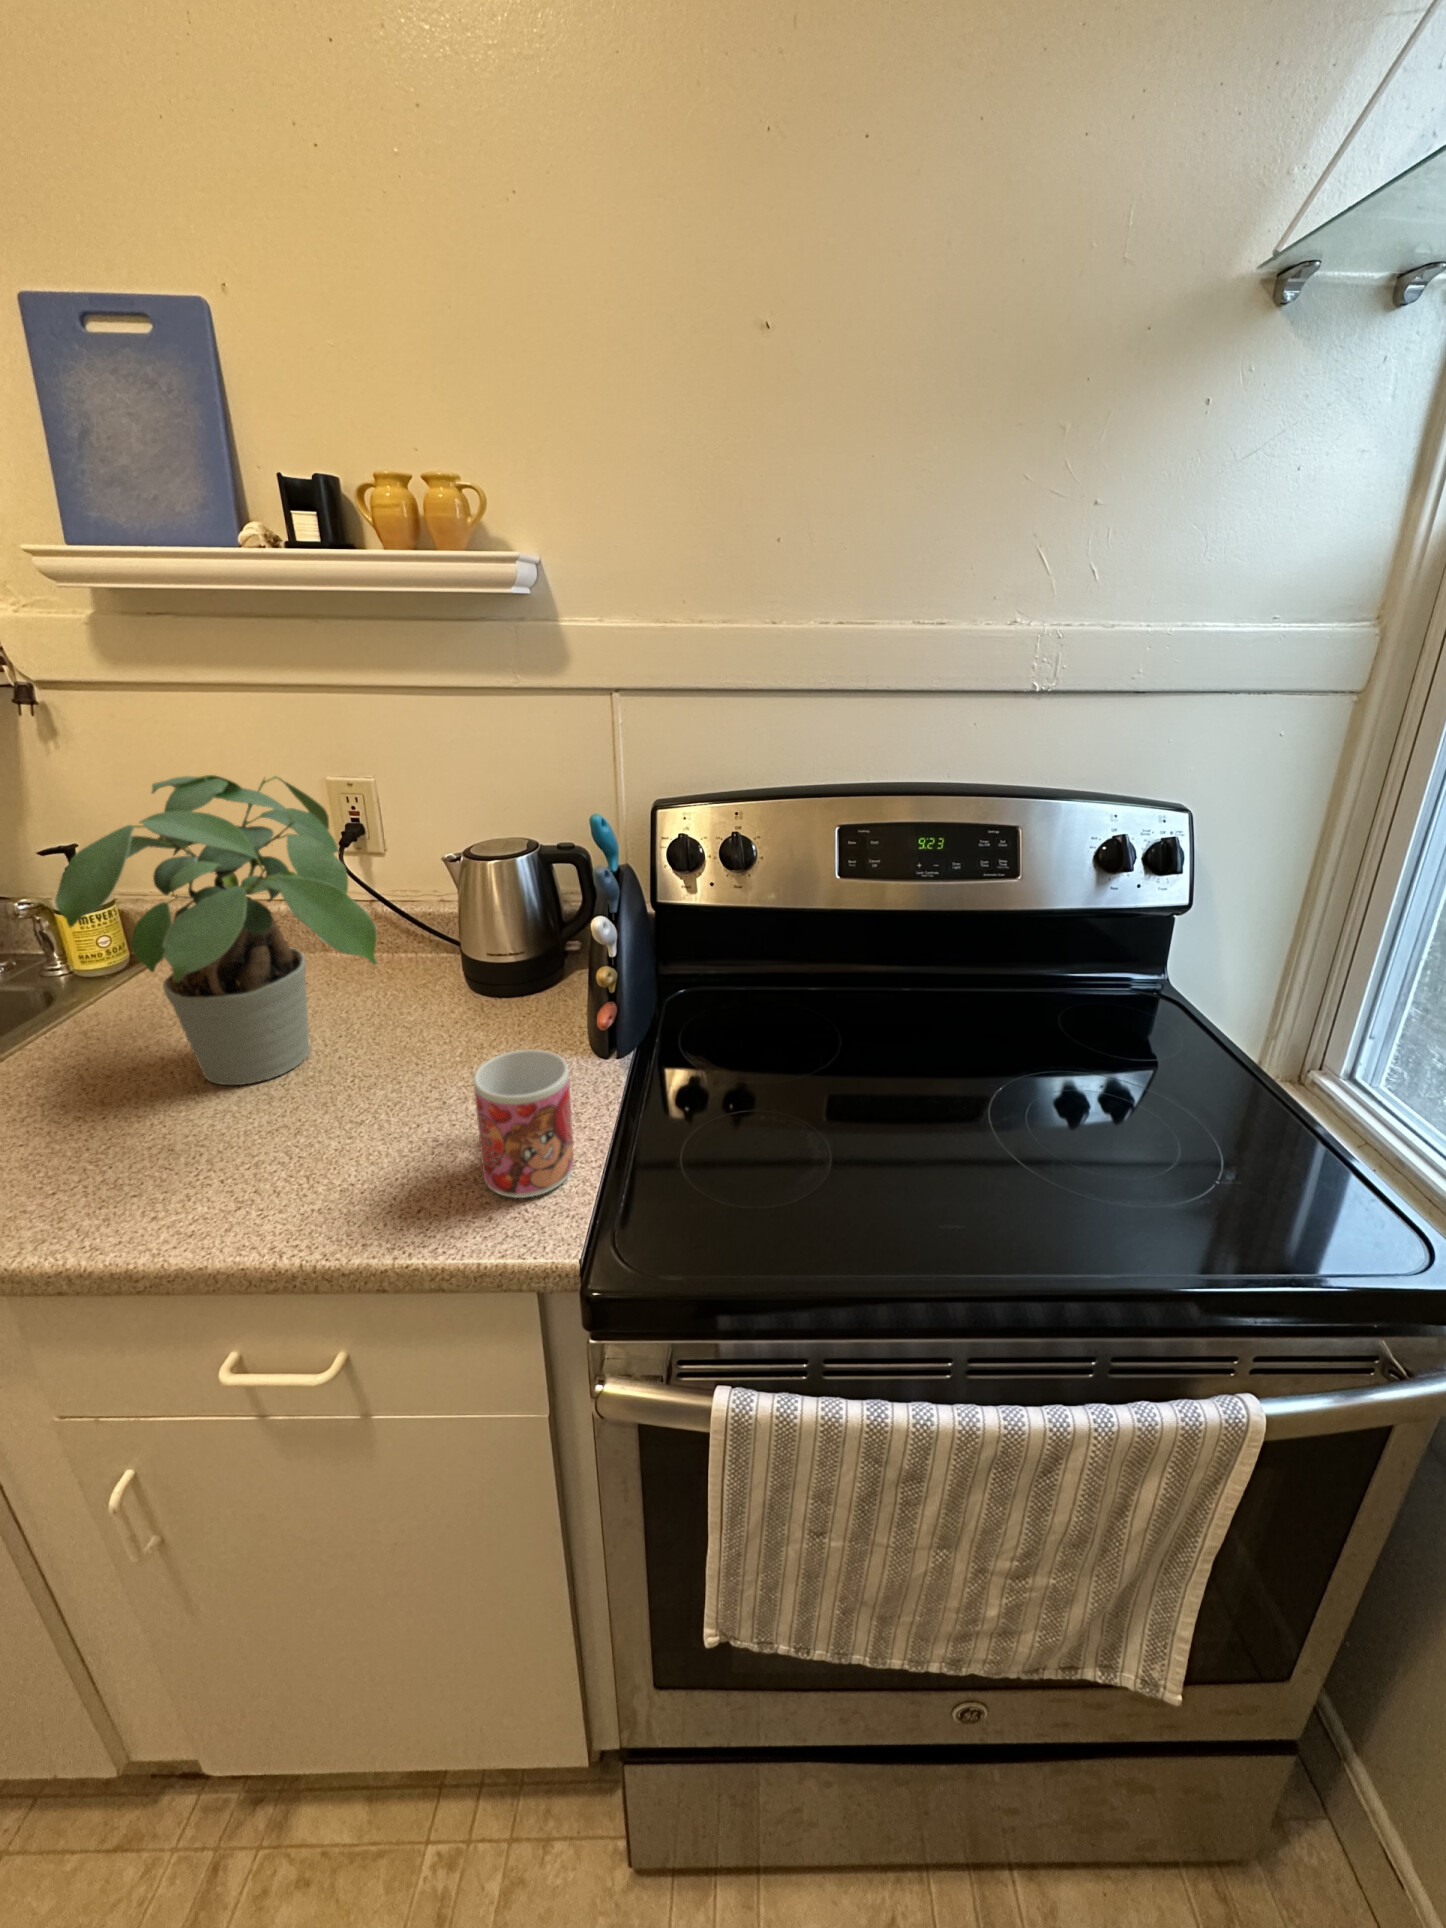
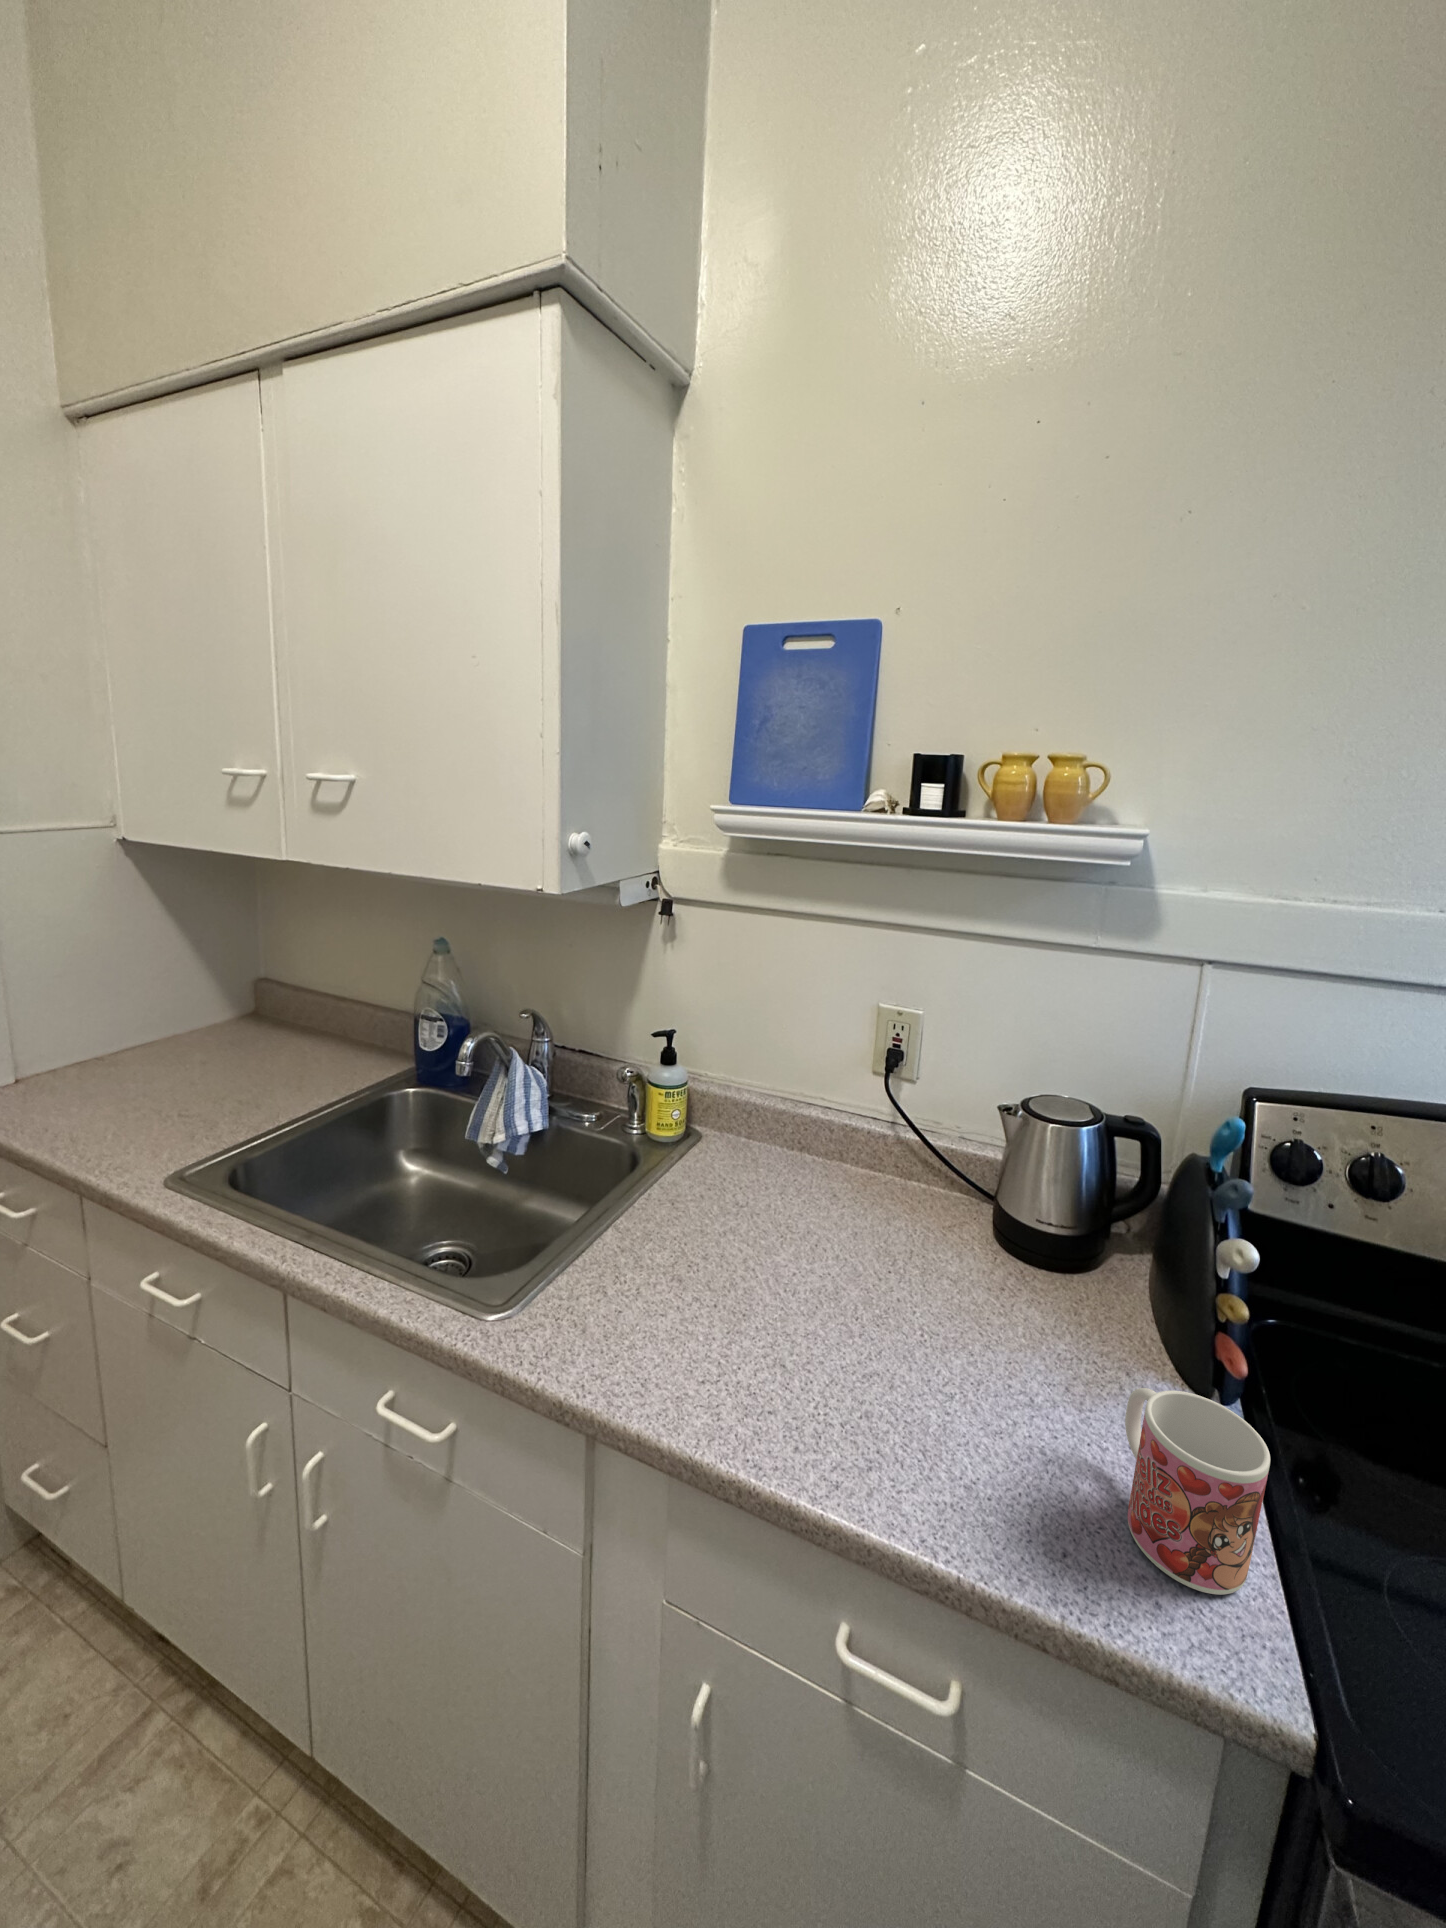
potted plant: present [55,775,378,1085] -> none [750,1011,1014,1303]

